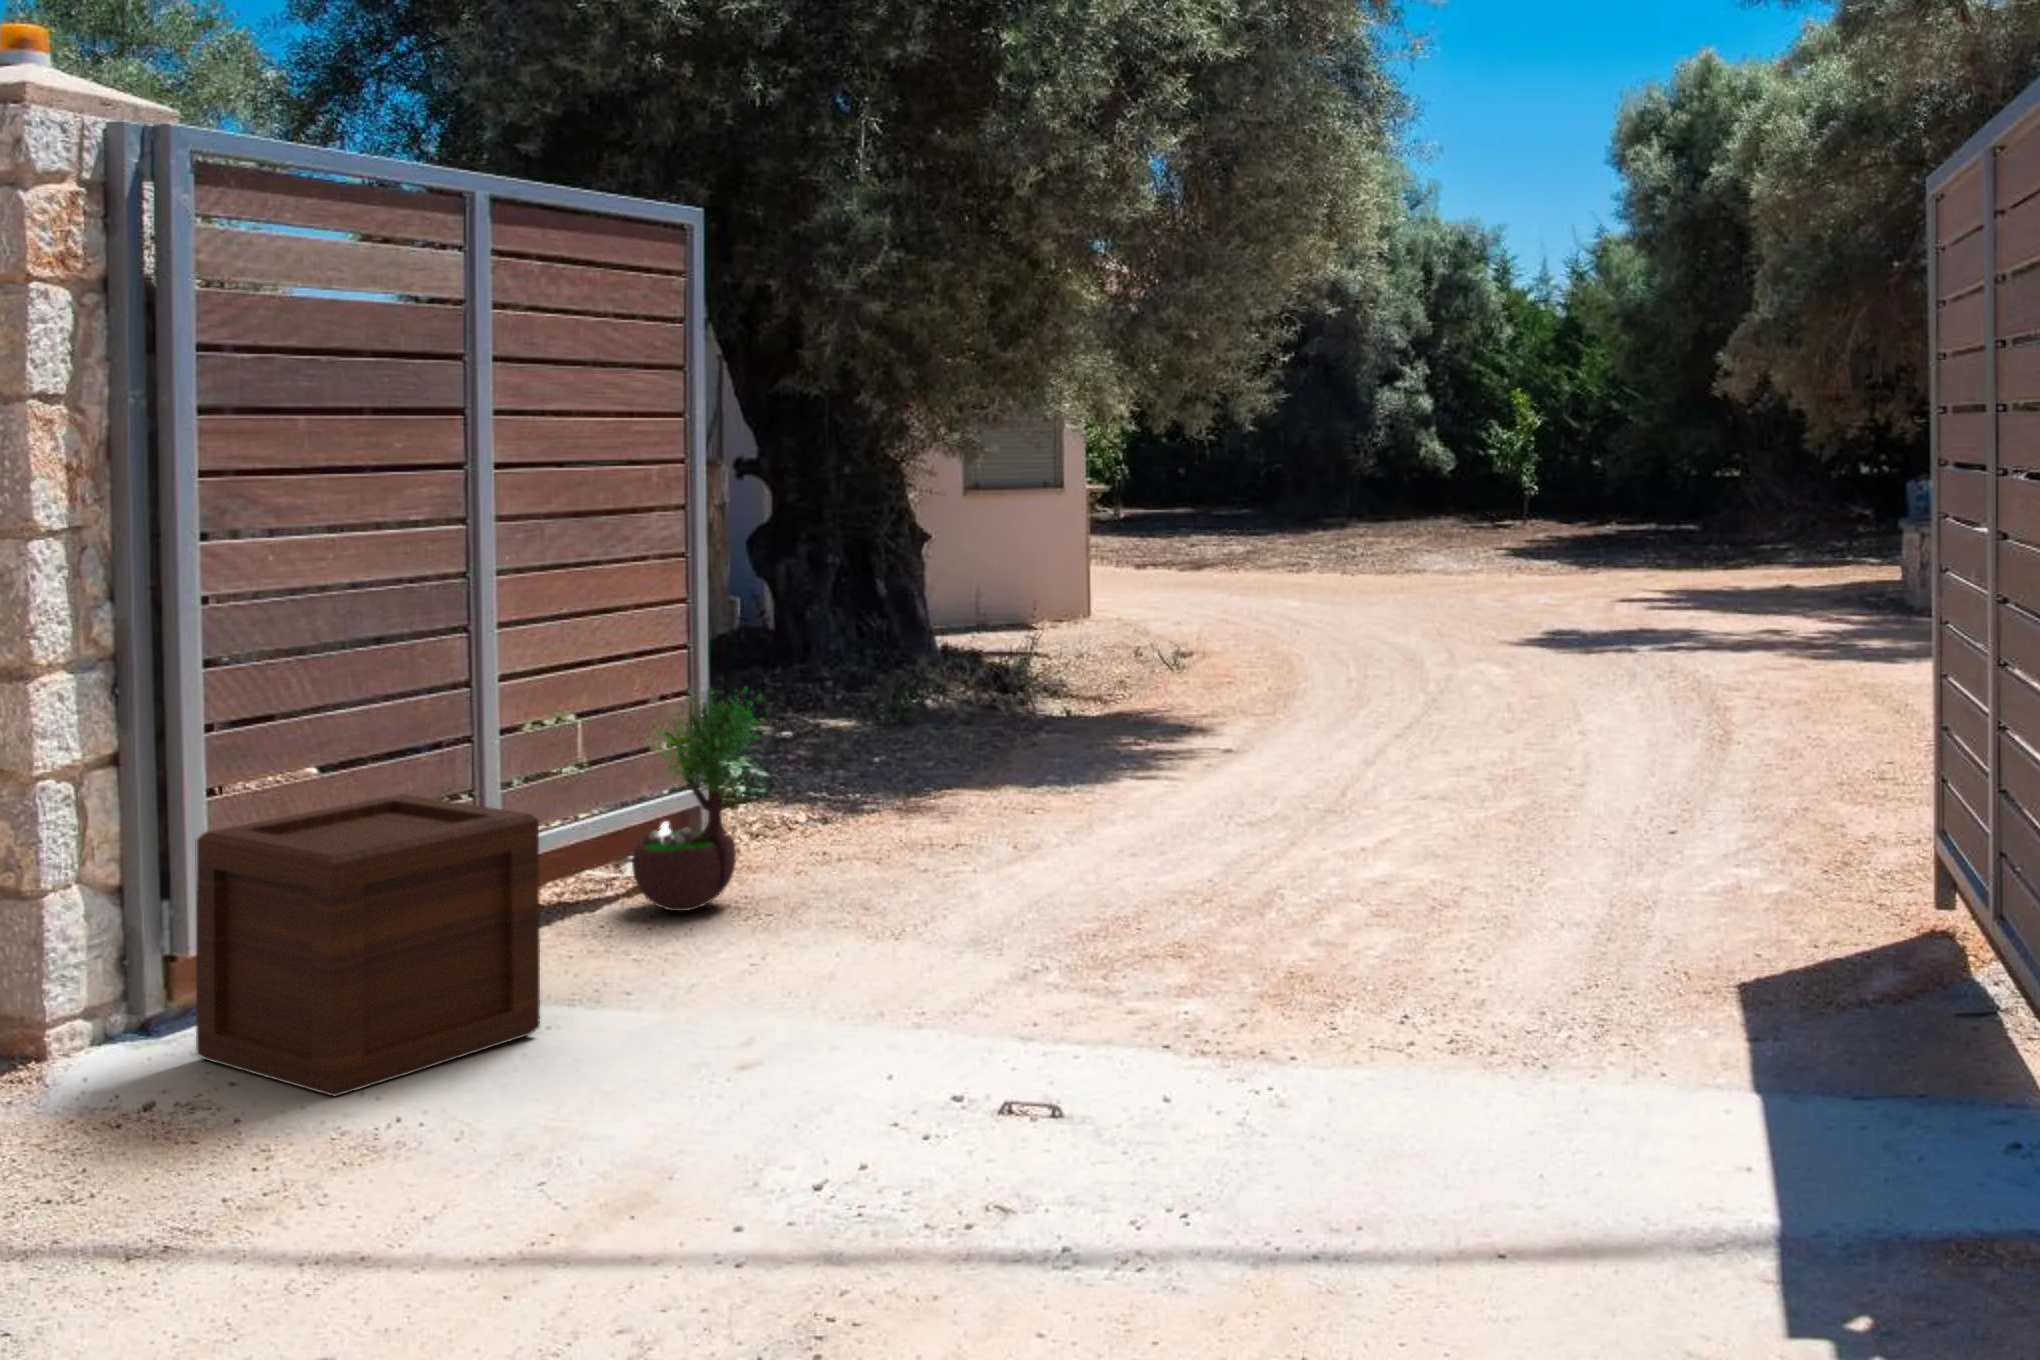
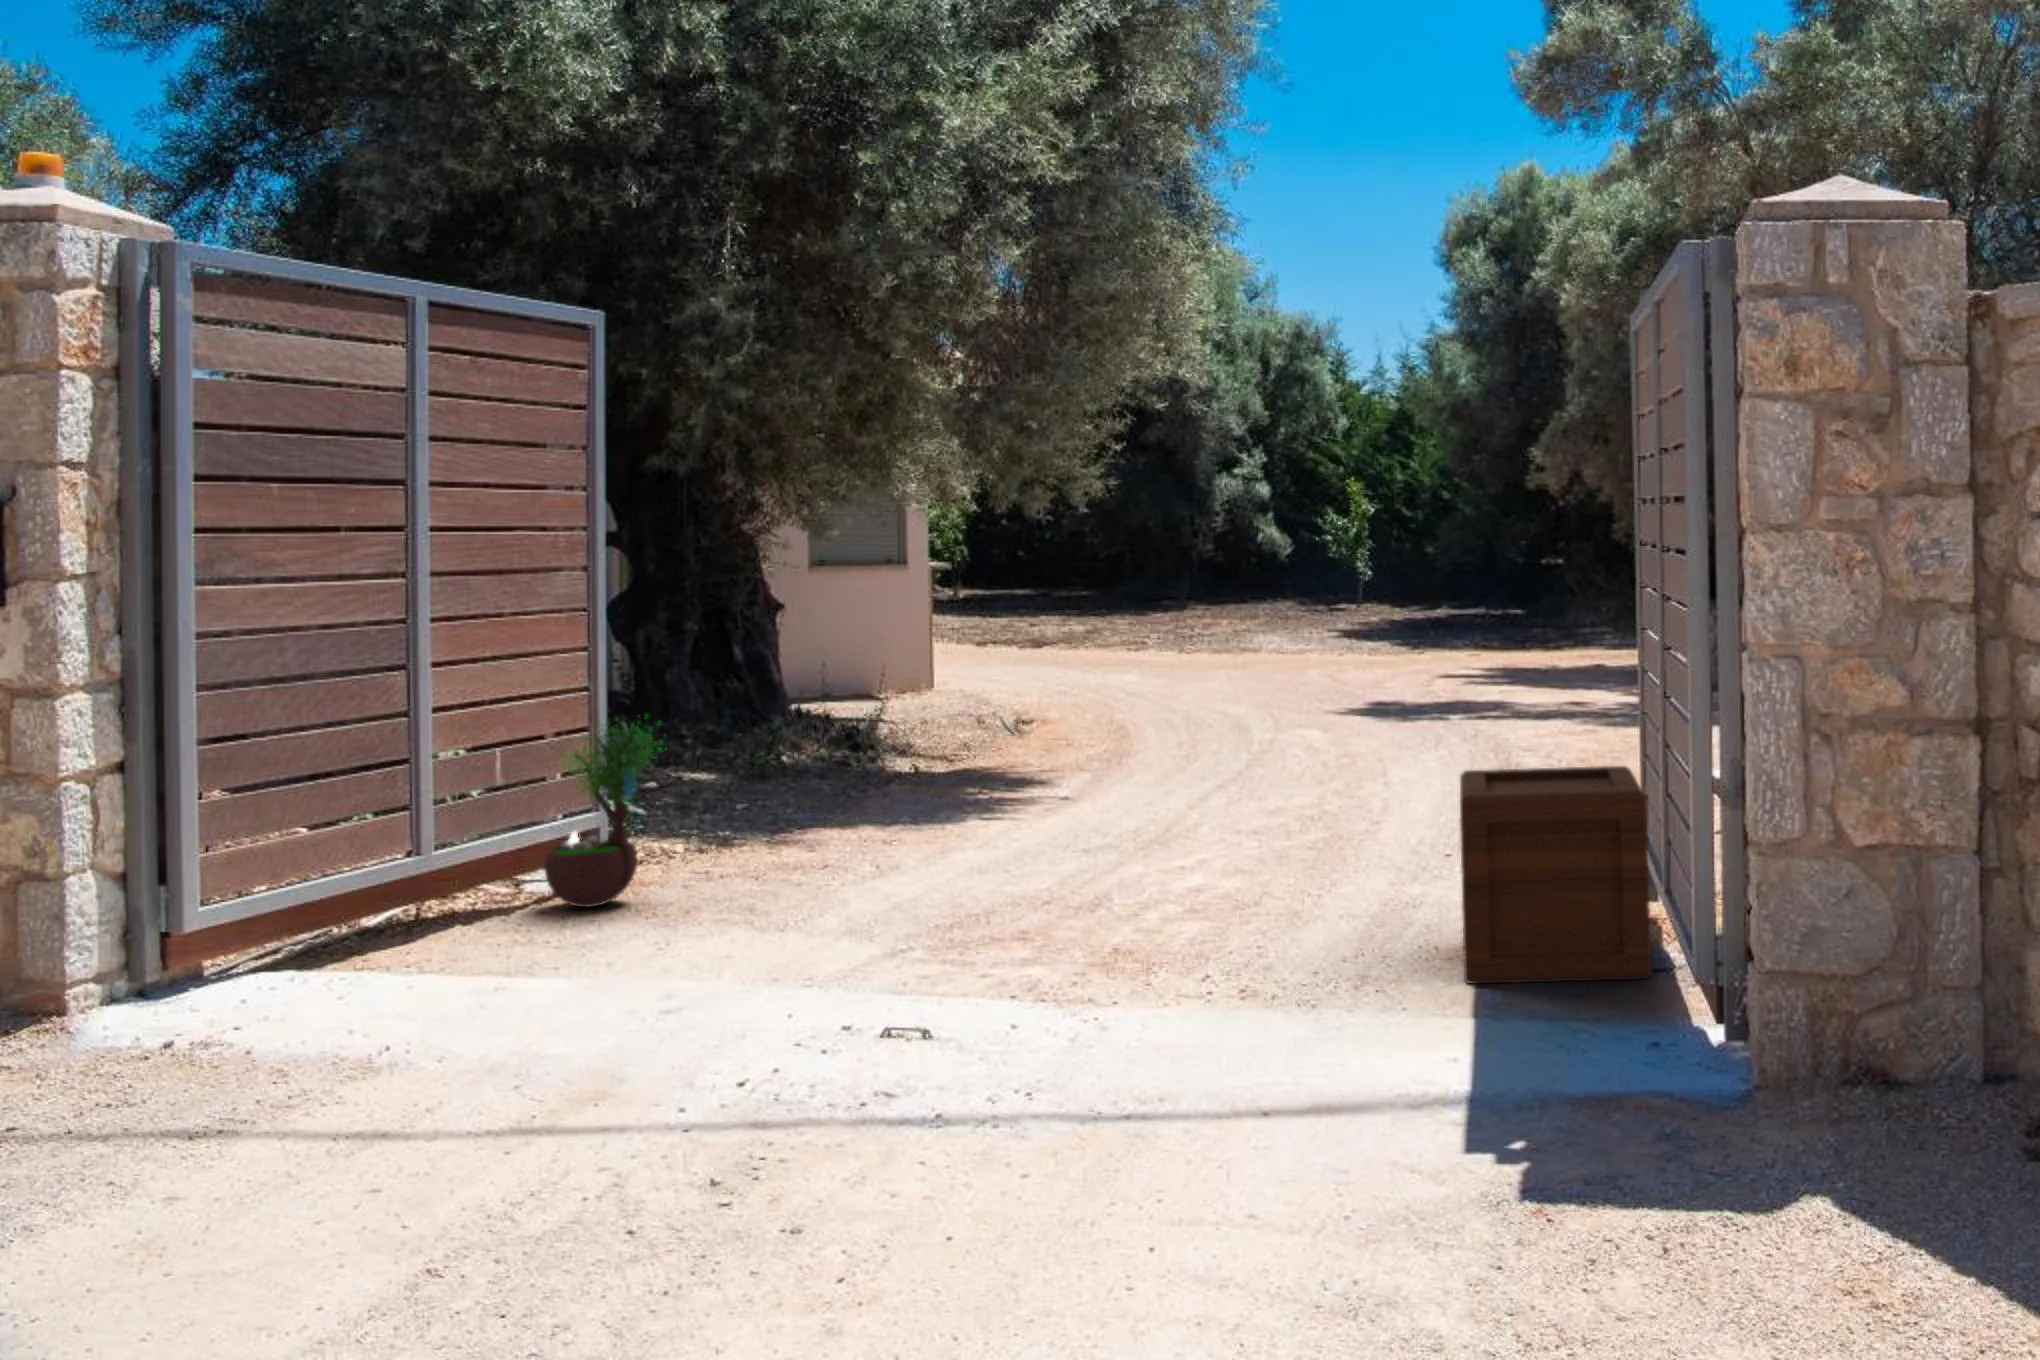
wooden crate: present [195,794,540,1096] -> present [1460,766,1652,984]

